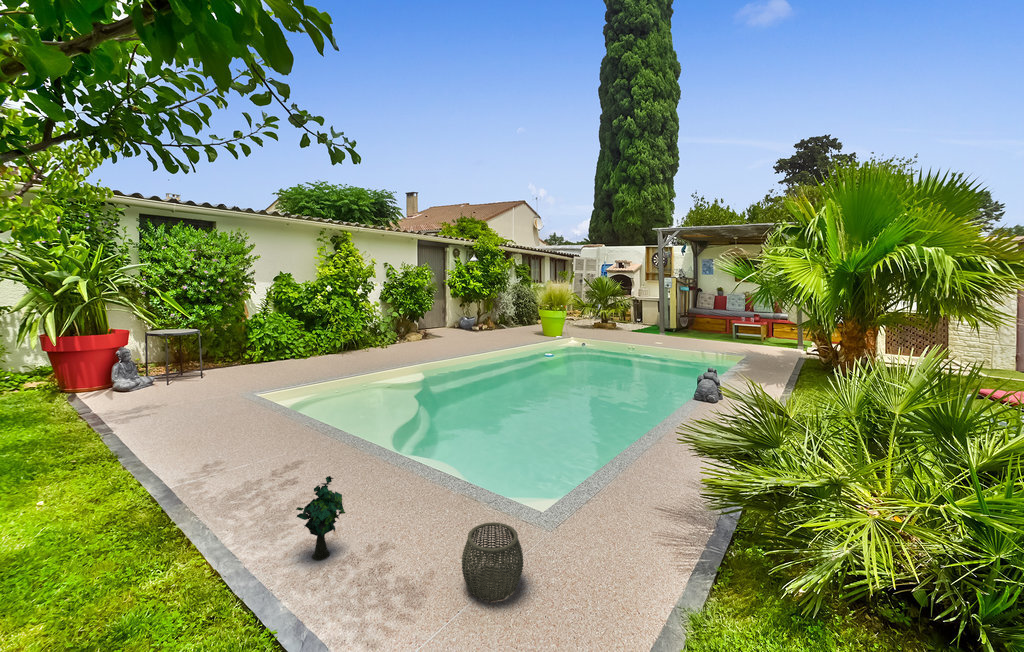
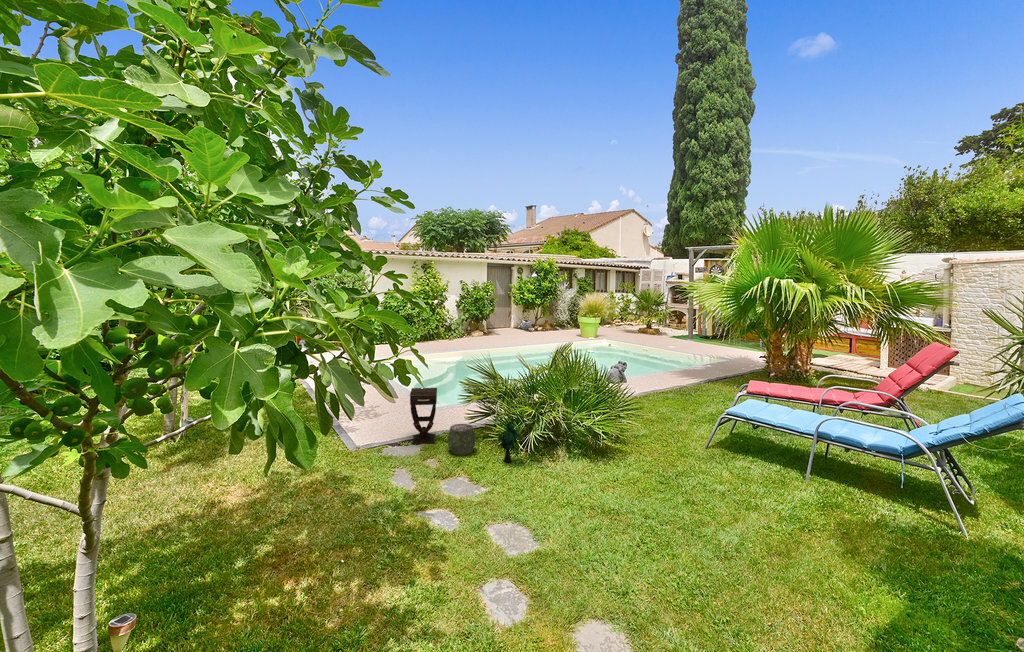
side table: none [366,444,429,578] -> present [410,388,437,444]
decorative plant: present [296,476,345,560] -> present [496,419,520,463]

